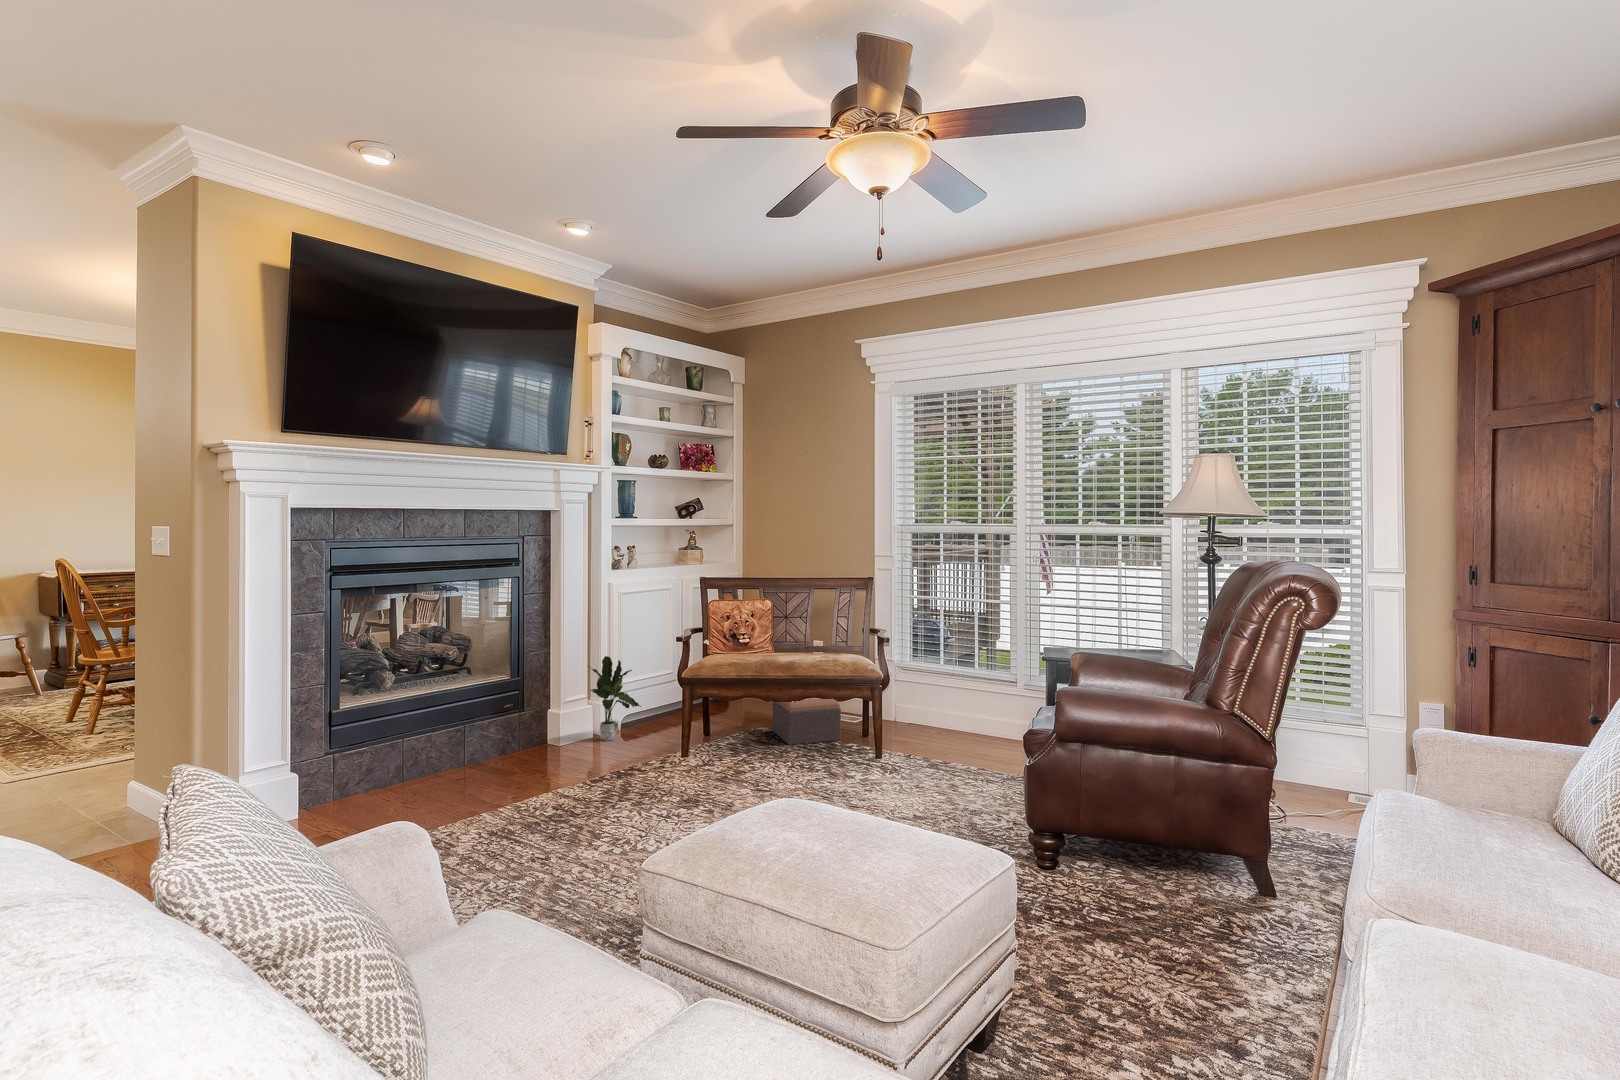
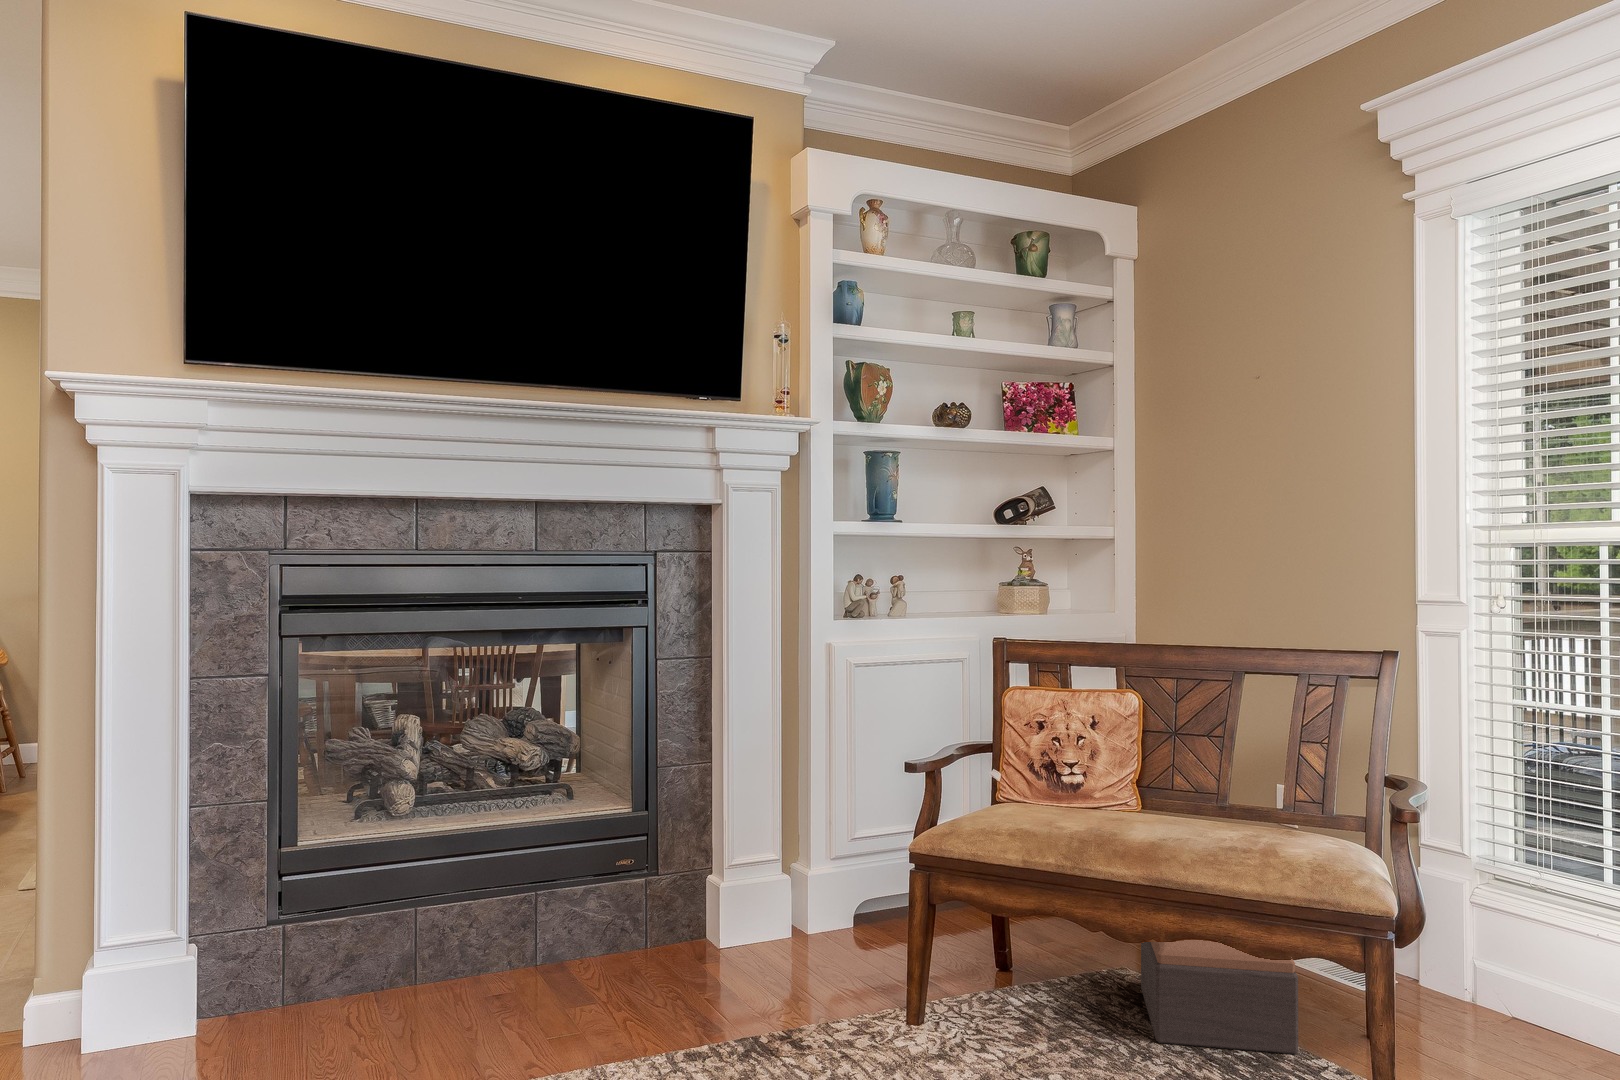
potted plant: present [588,656,641,741] -> none [757,783,863,952]

